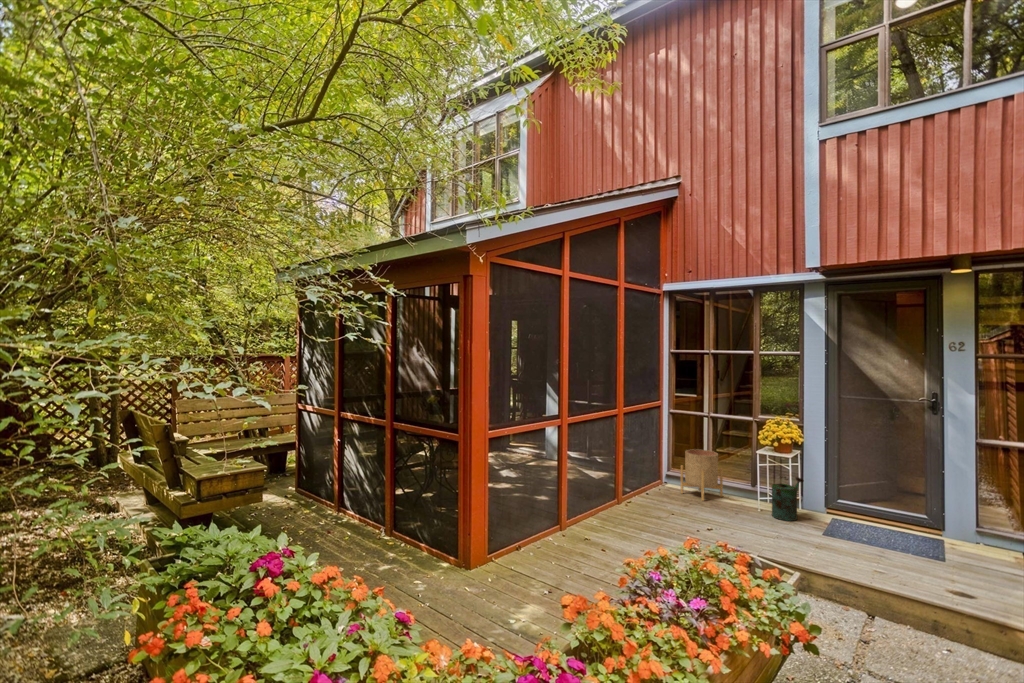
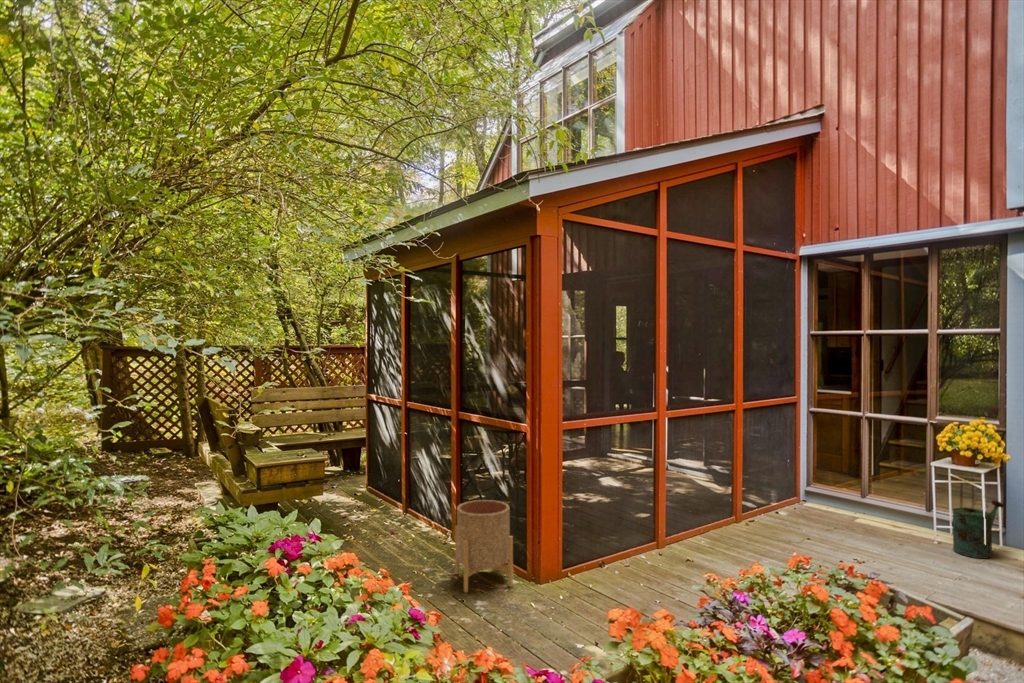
planter: present [681,449,723,501] -> present [455,500,513,592]

